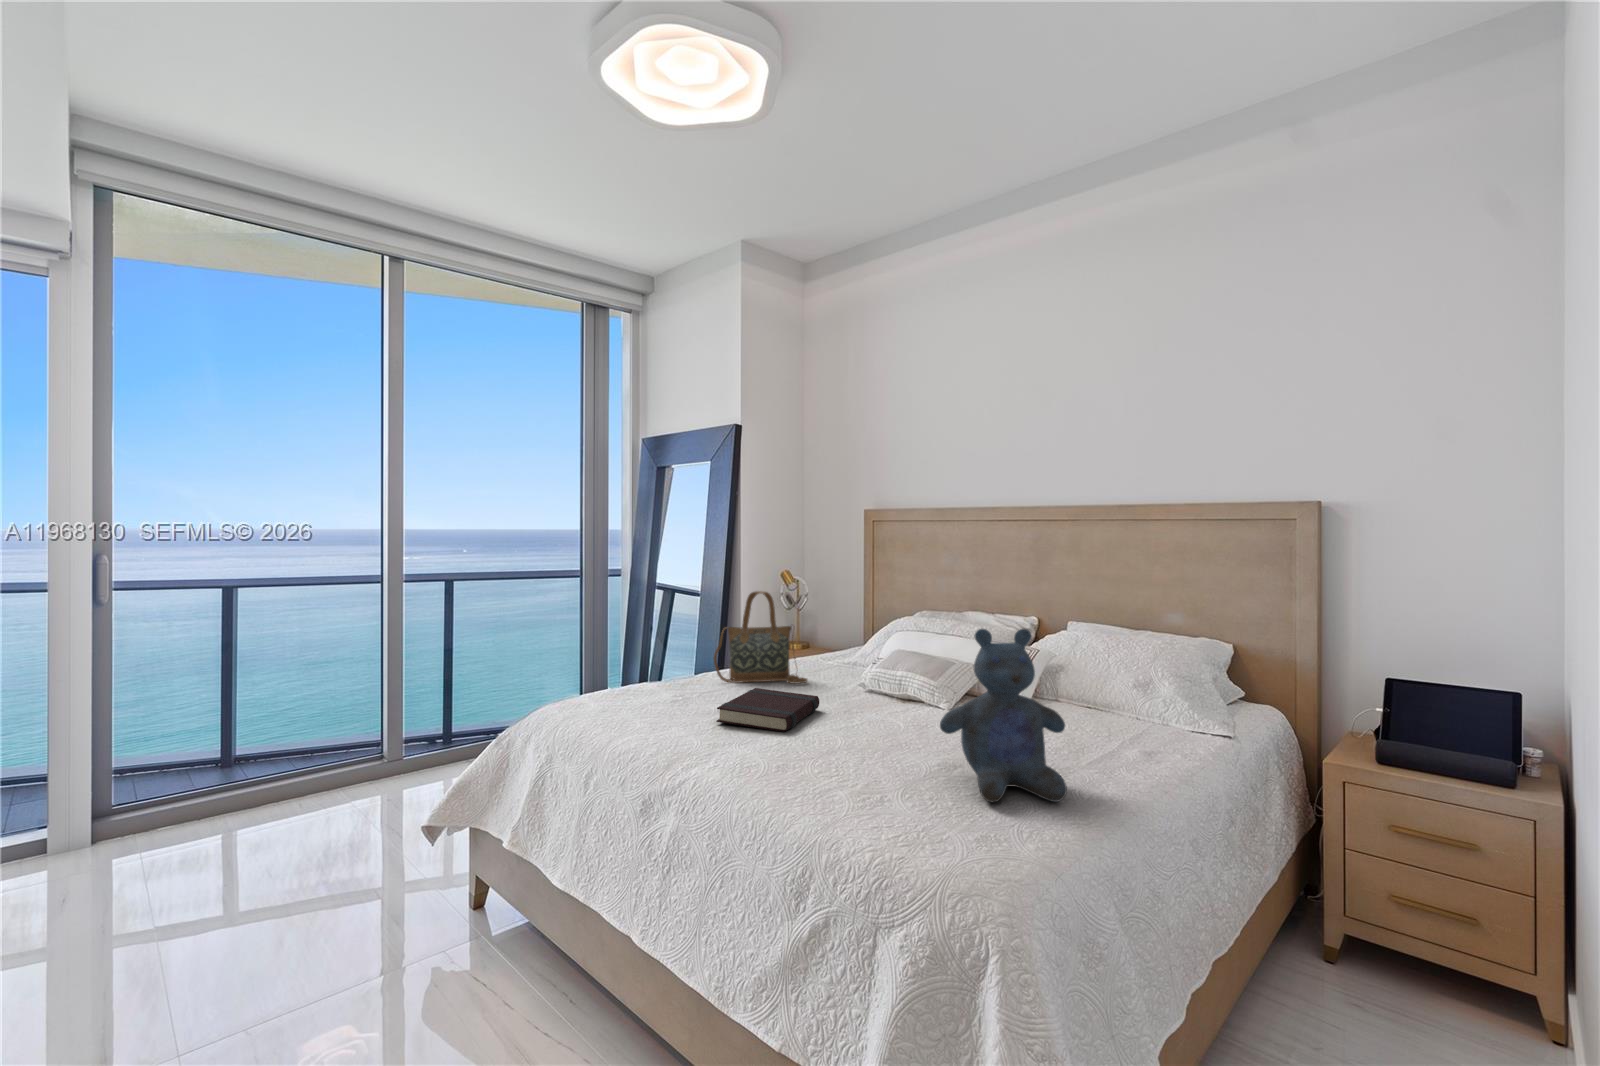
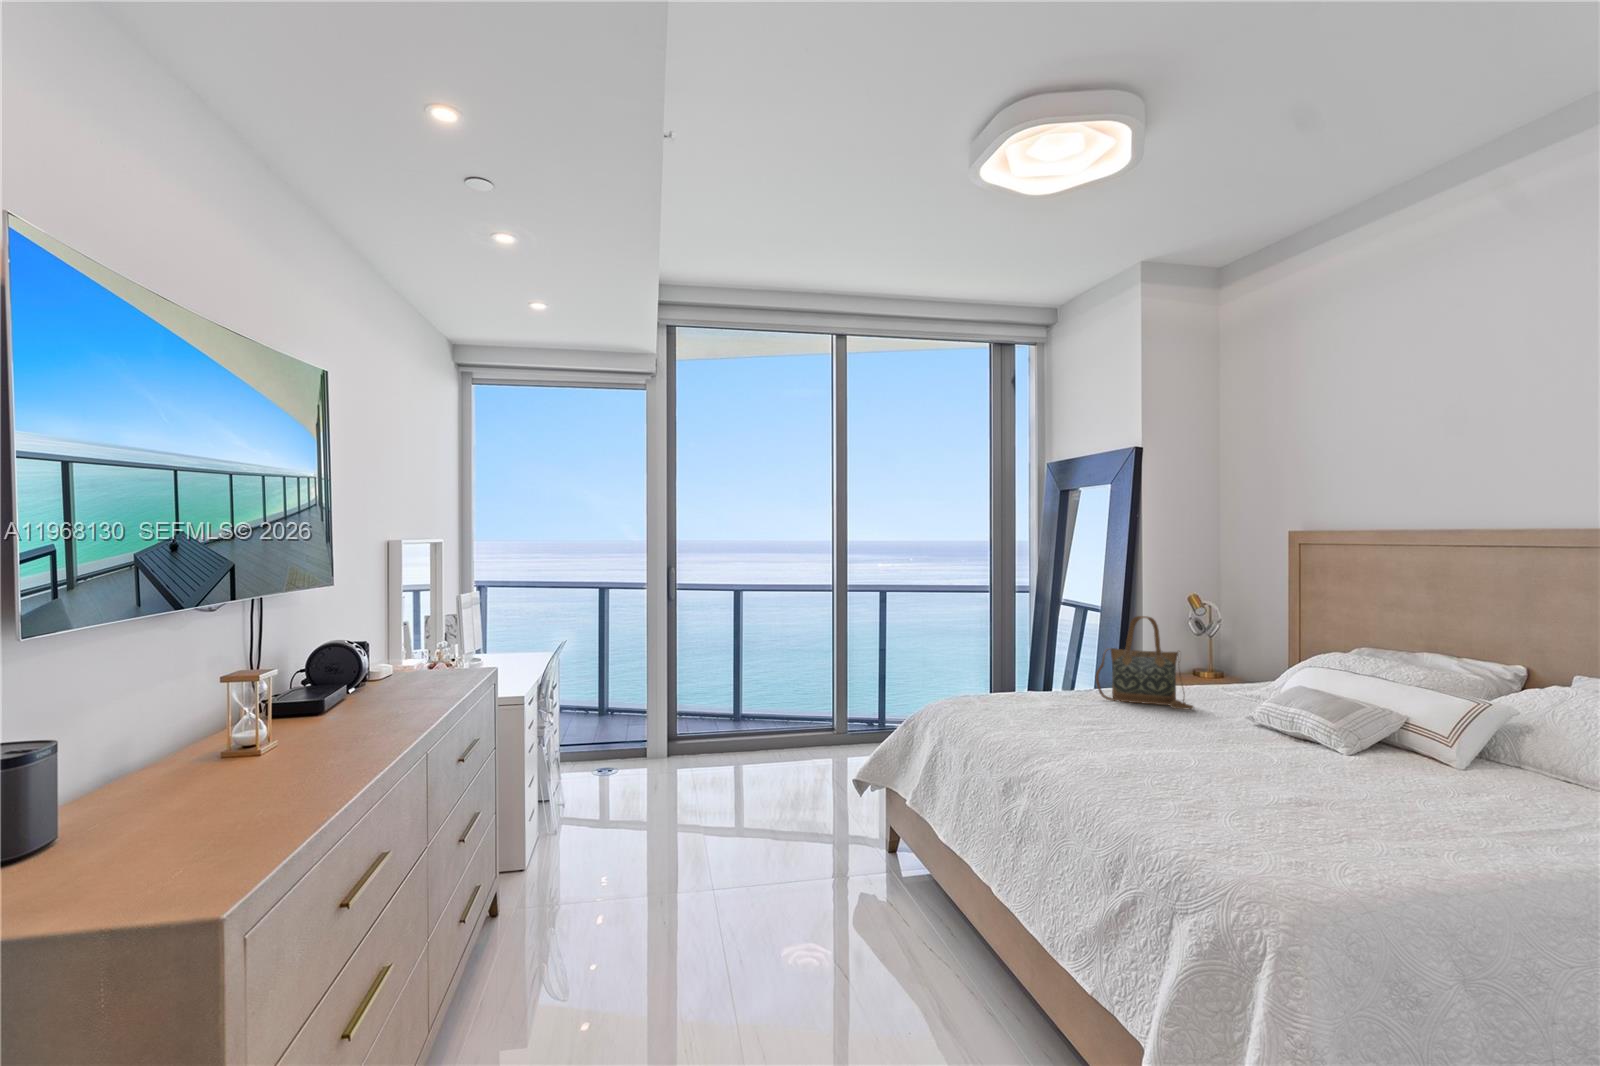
stuffed bear: present [940,629,1067,802] -> none [1285,670,1445,855]
book: present [716,688,819,732] -> none [1081,707,1192,750]

